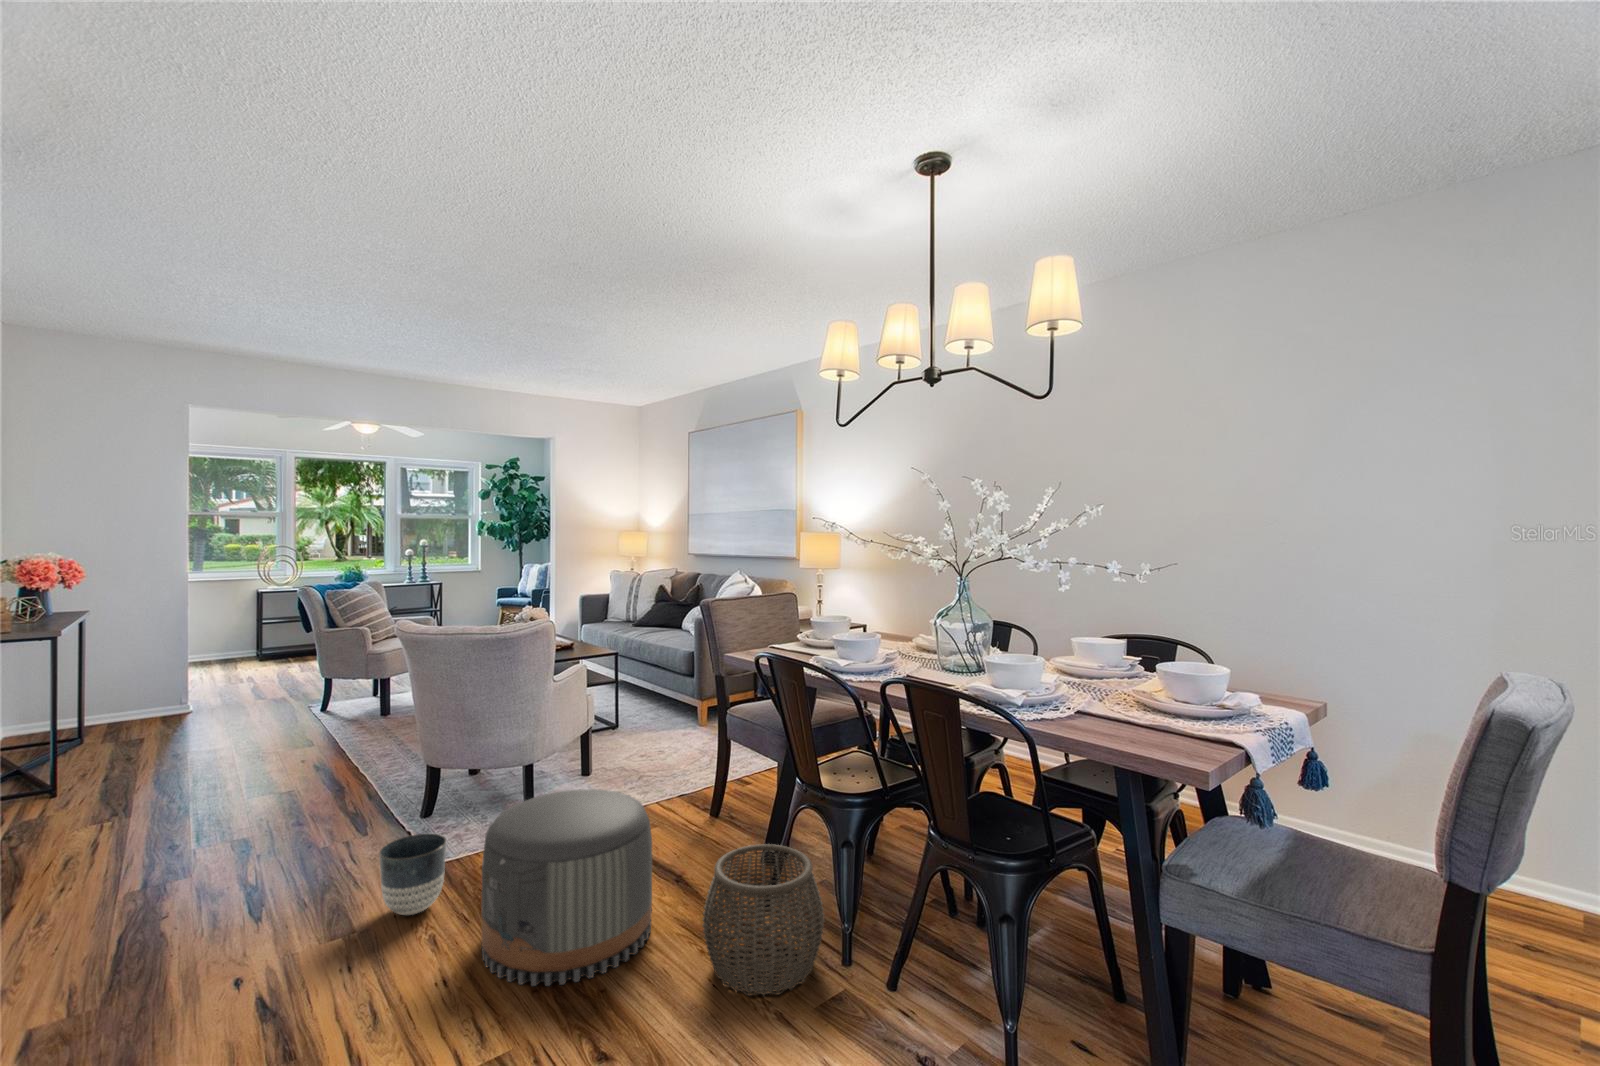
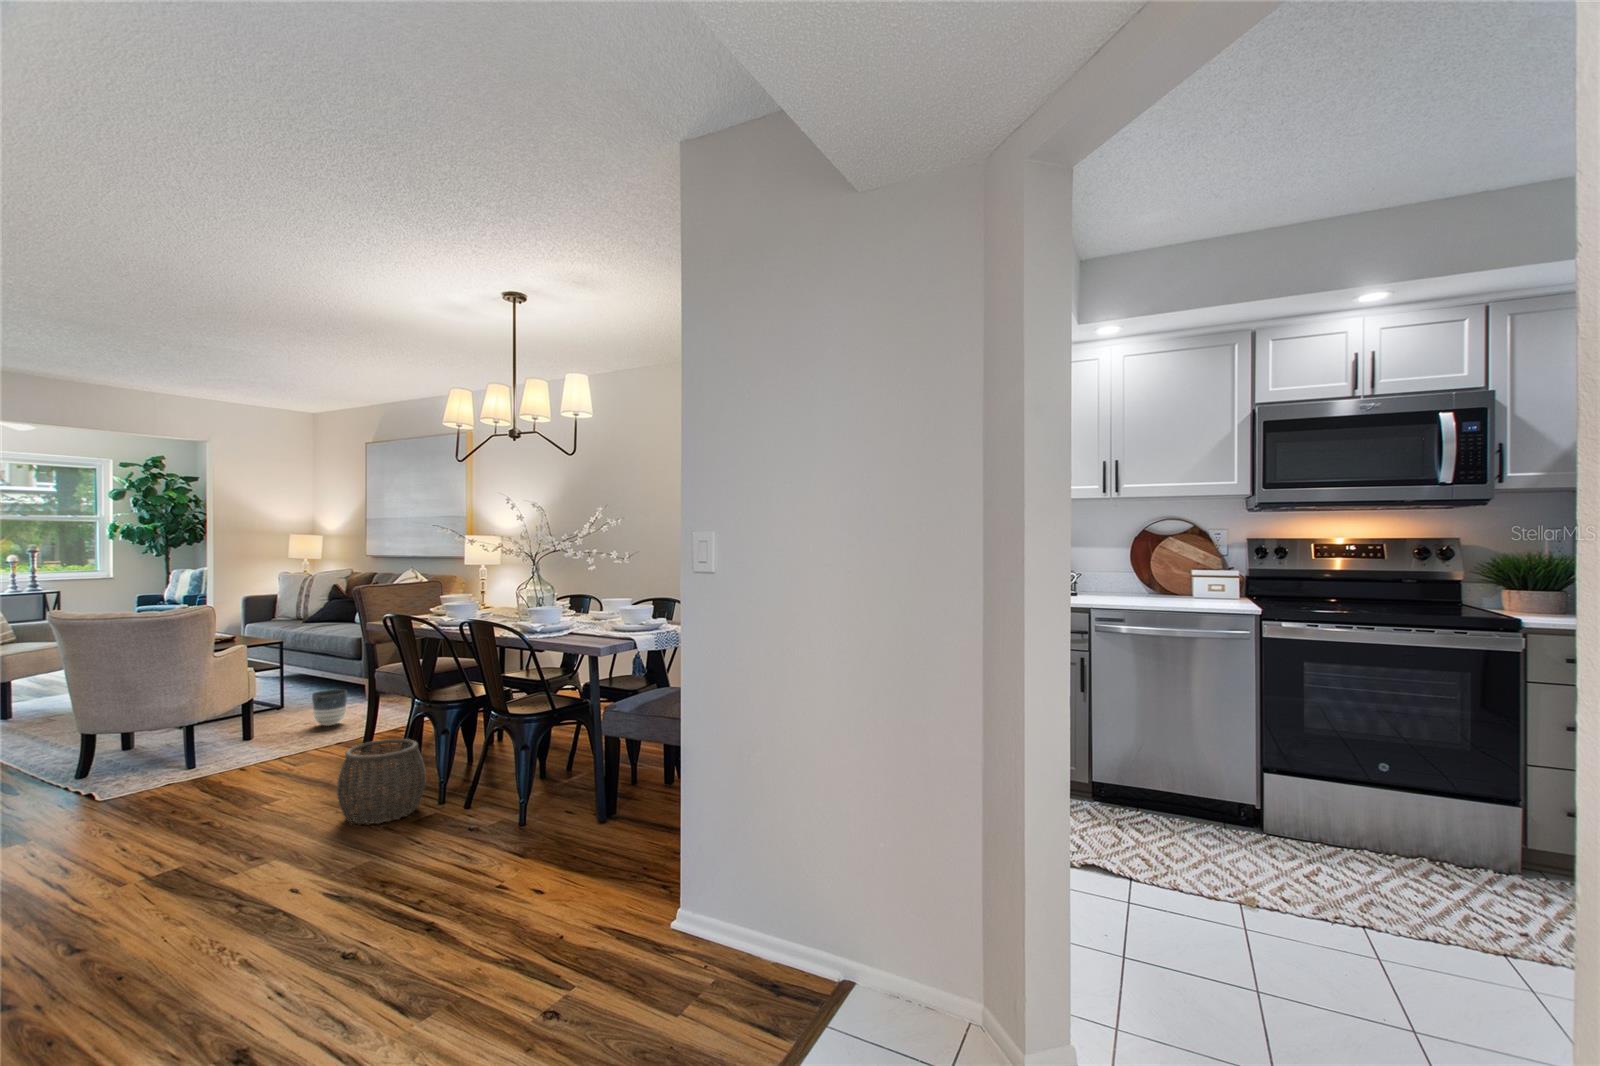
pouf: present [482,789,652,986] -> none [154,720,300,843]
planter: present [379,834,446,915] -> present [312,689,347,726]

